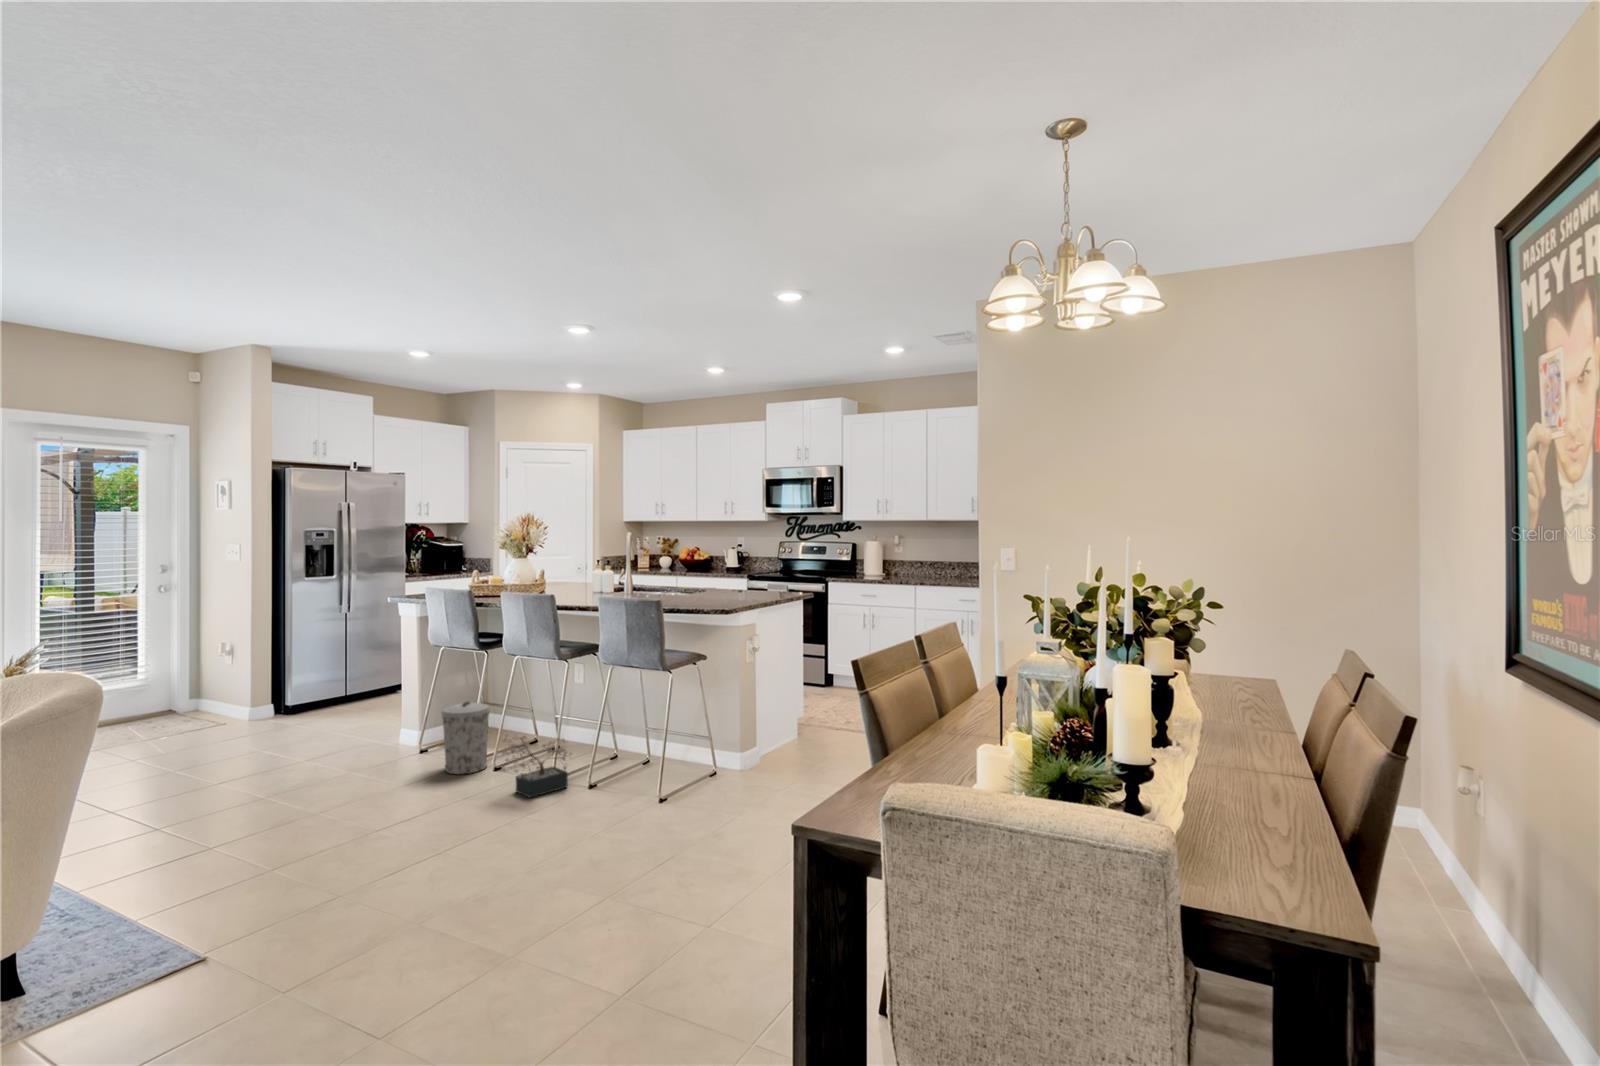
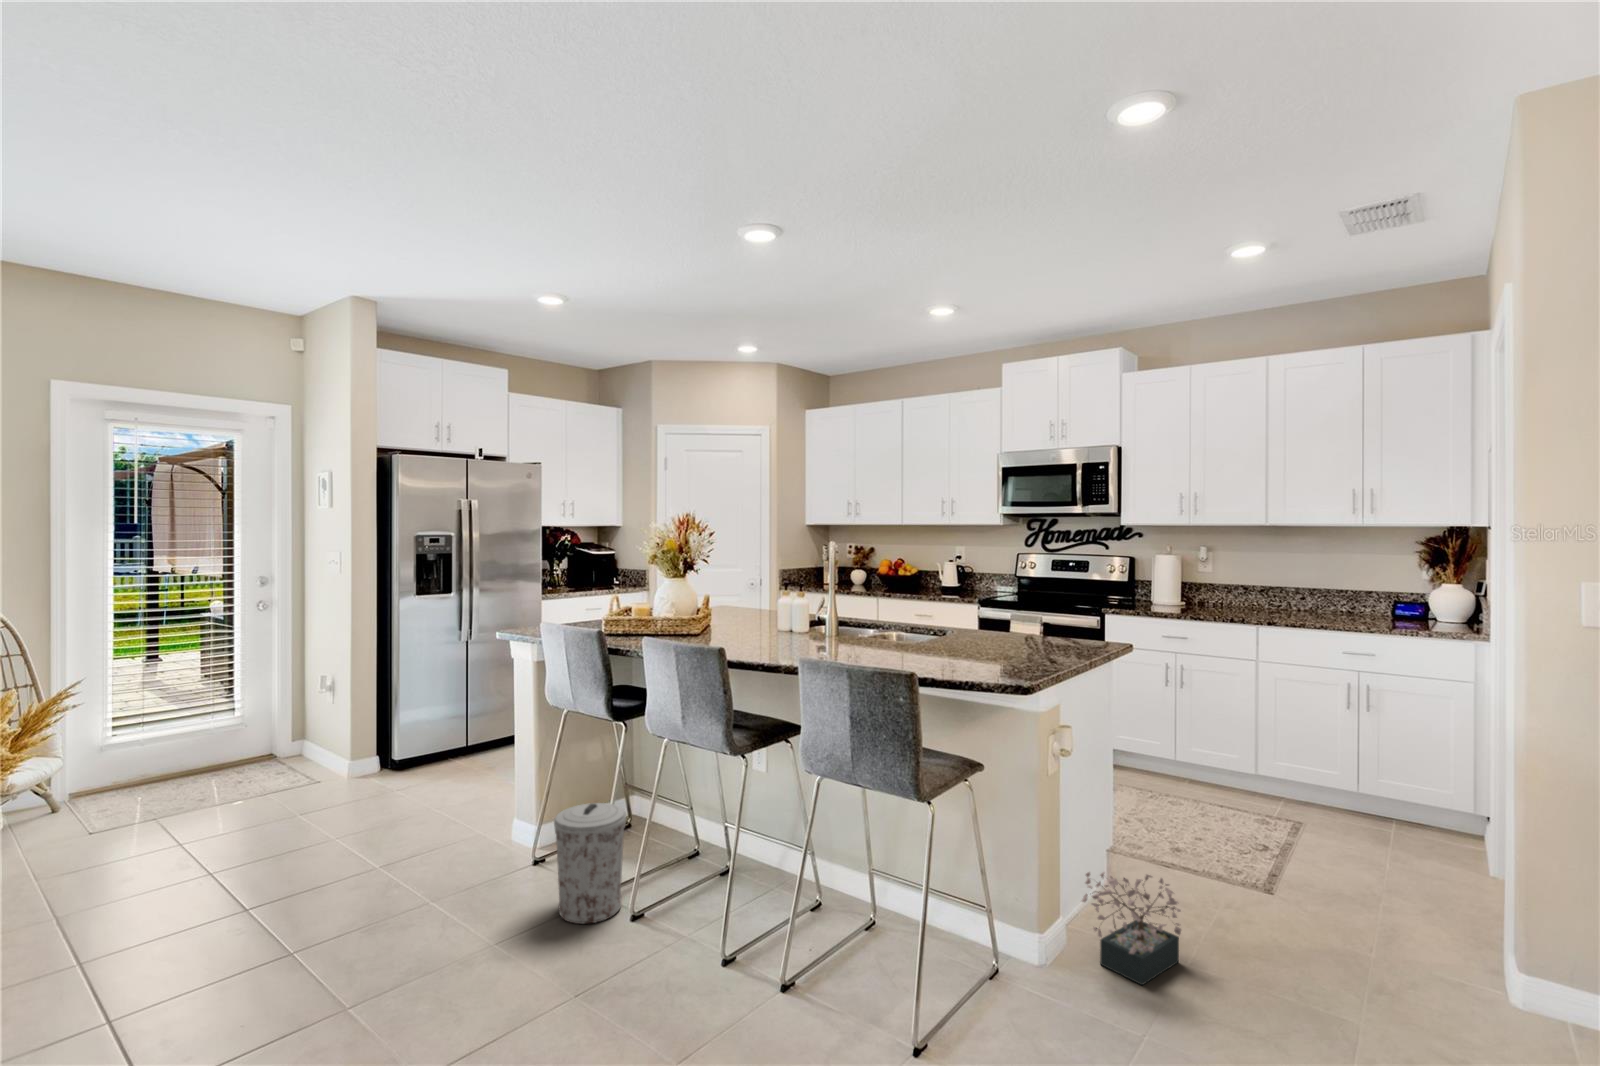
decorative plant: present [502,735,572,798] -> present [1081,872,1181,985]

